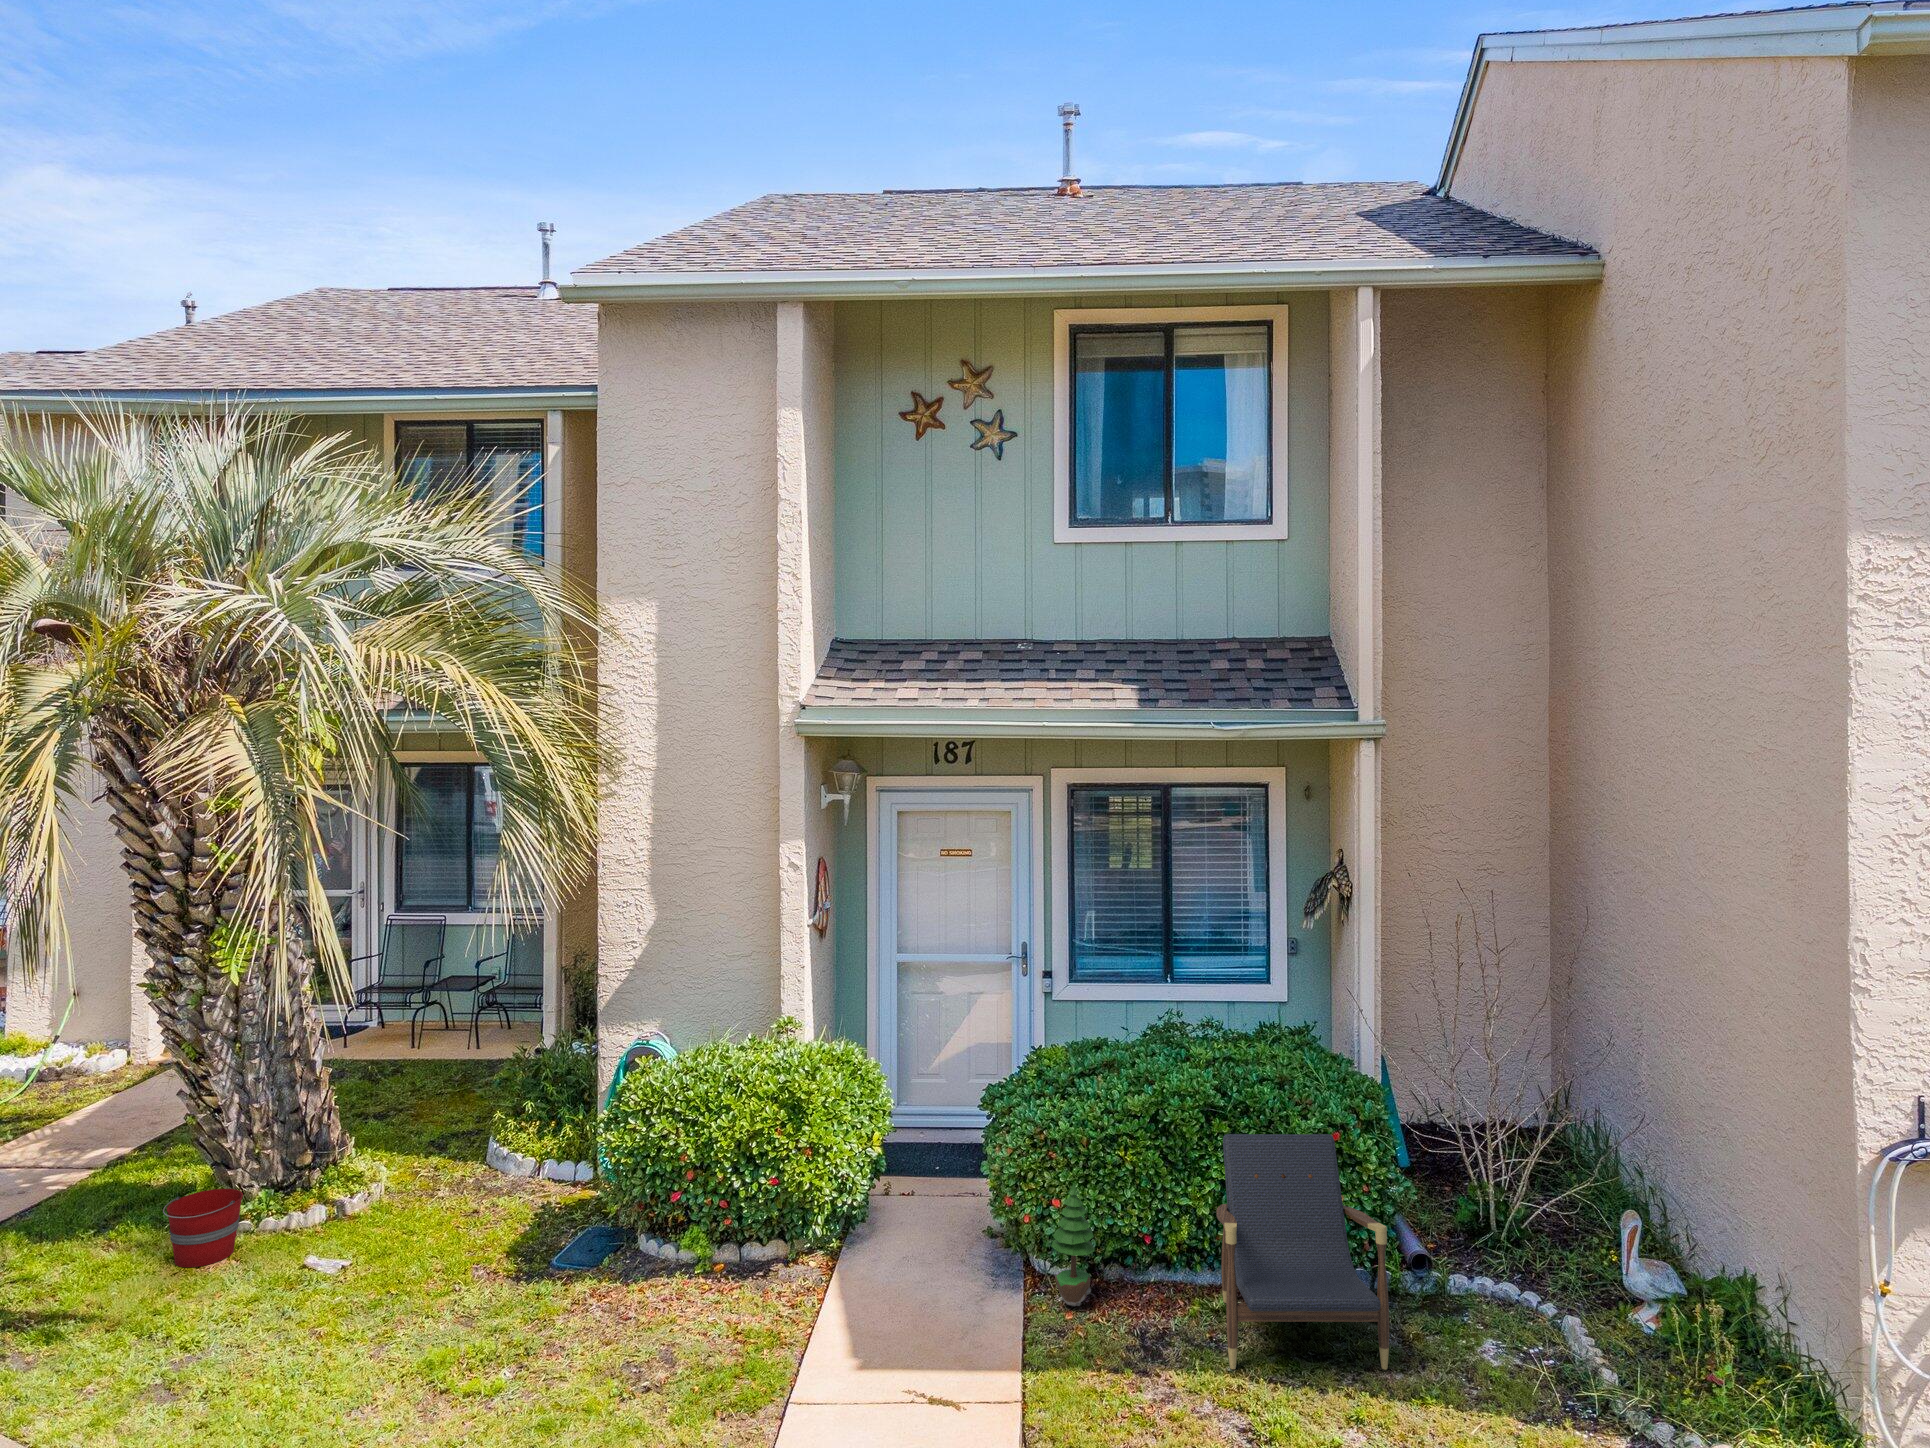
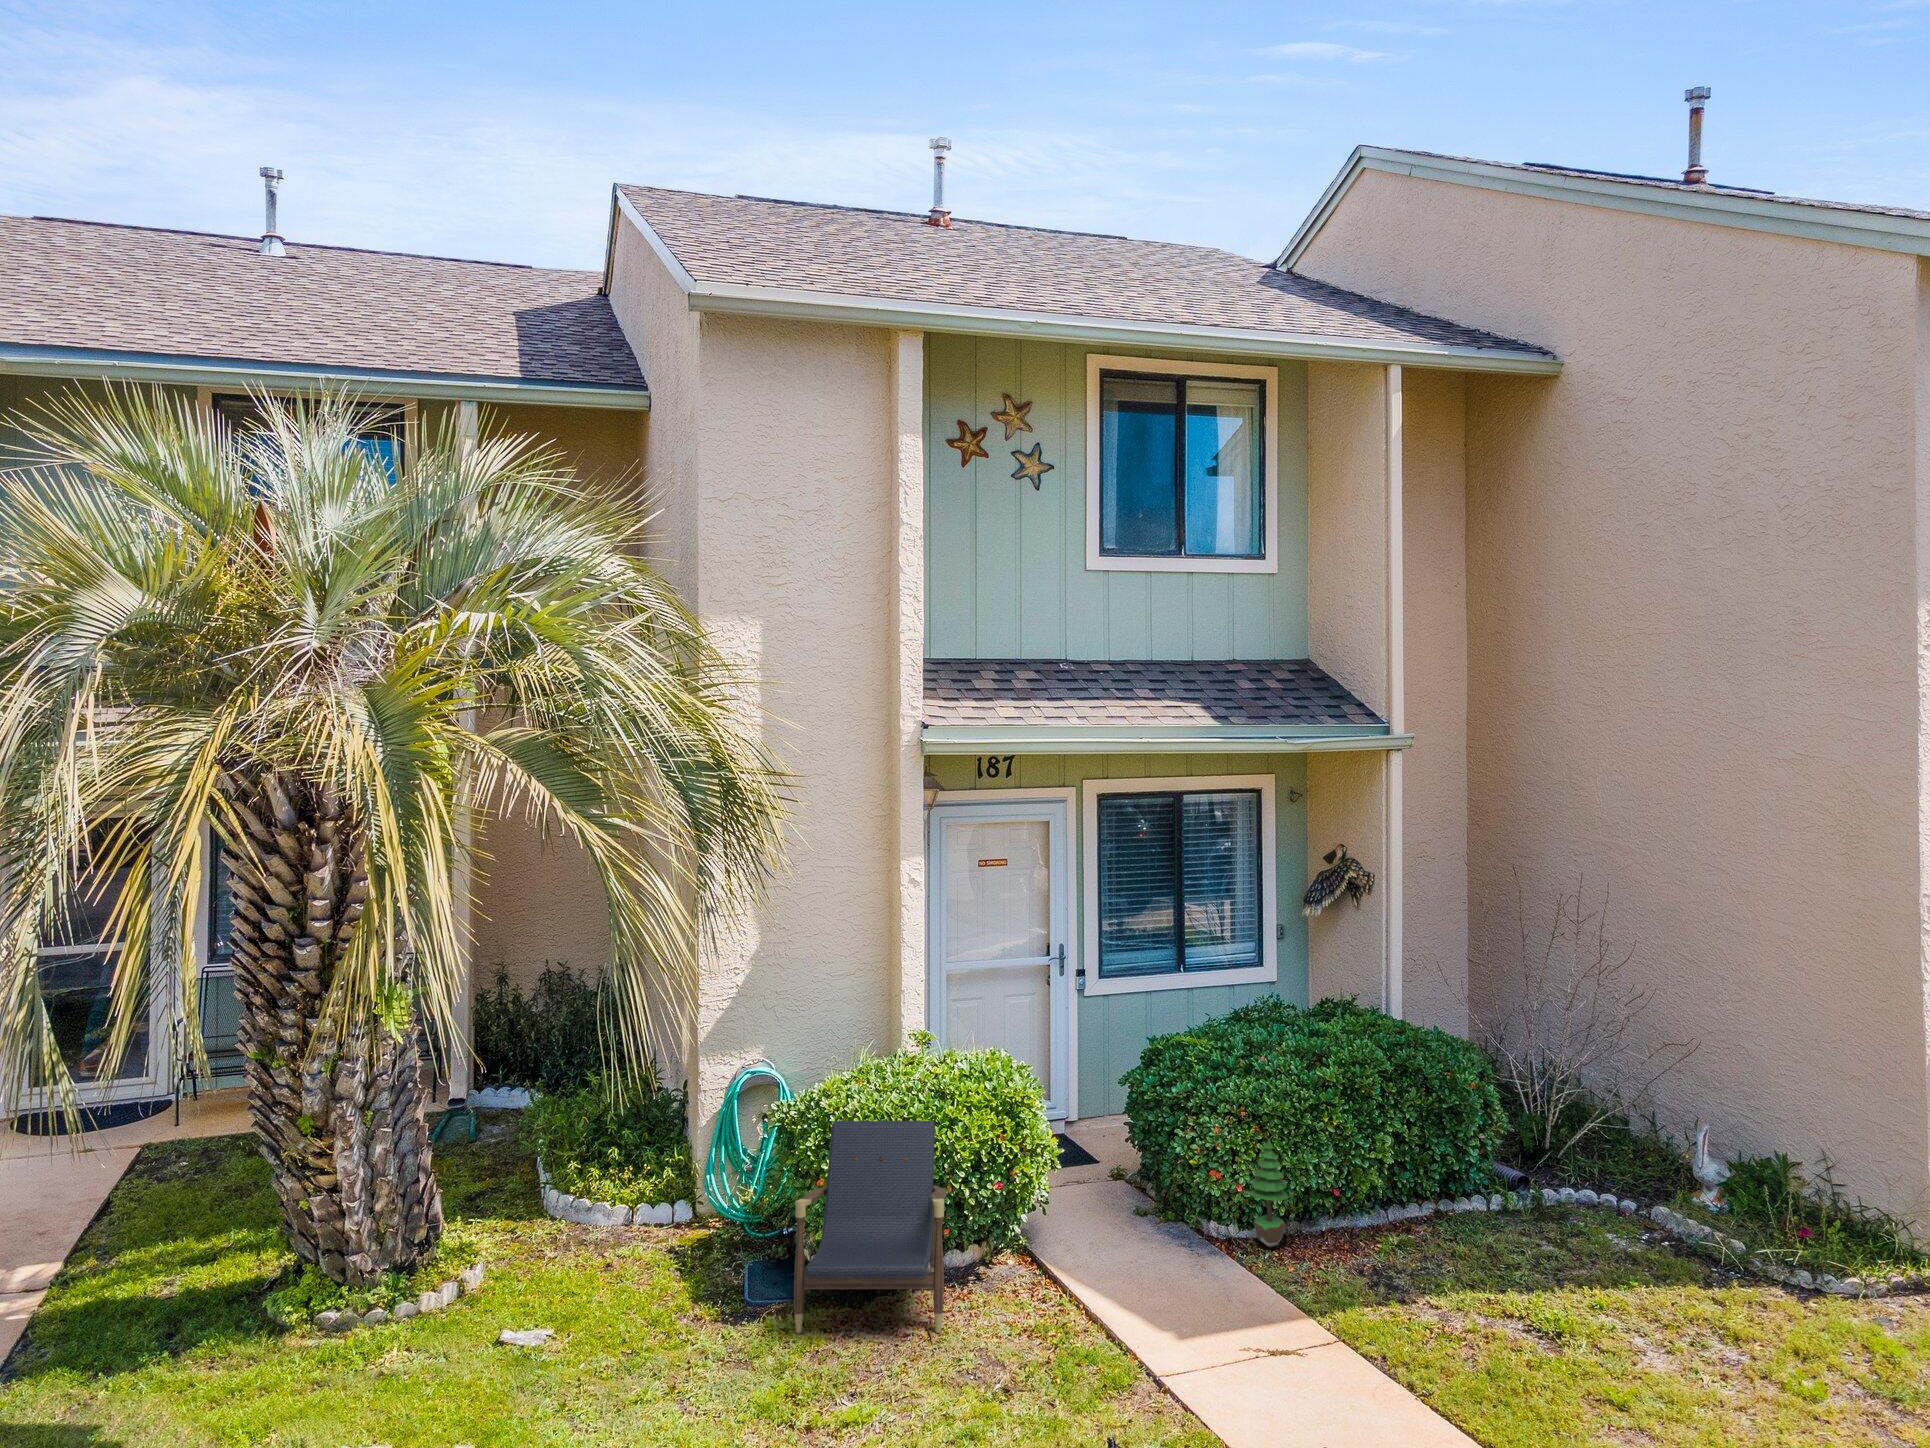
lounge chair: present [1216,1134,1389,1370] -> present [794,1121,946,1333]
bucket: present [163,1189,243,1267] -> none [306,1276,392,1370]

